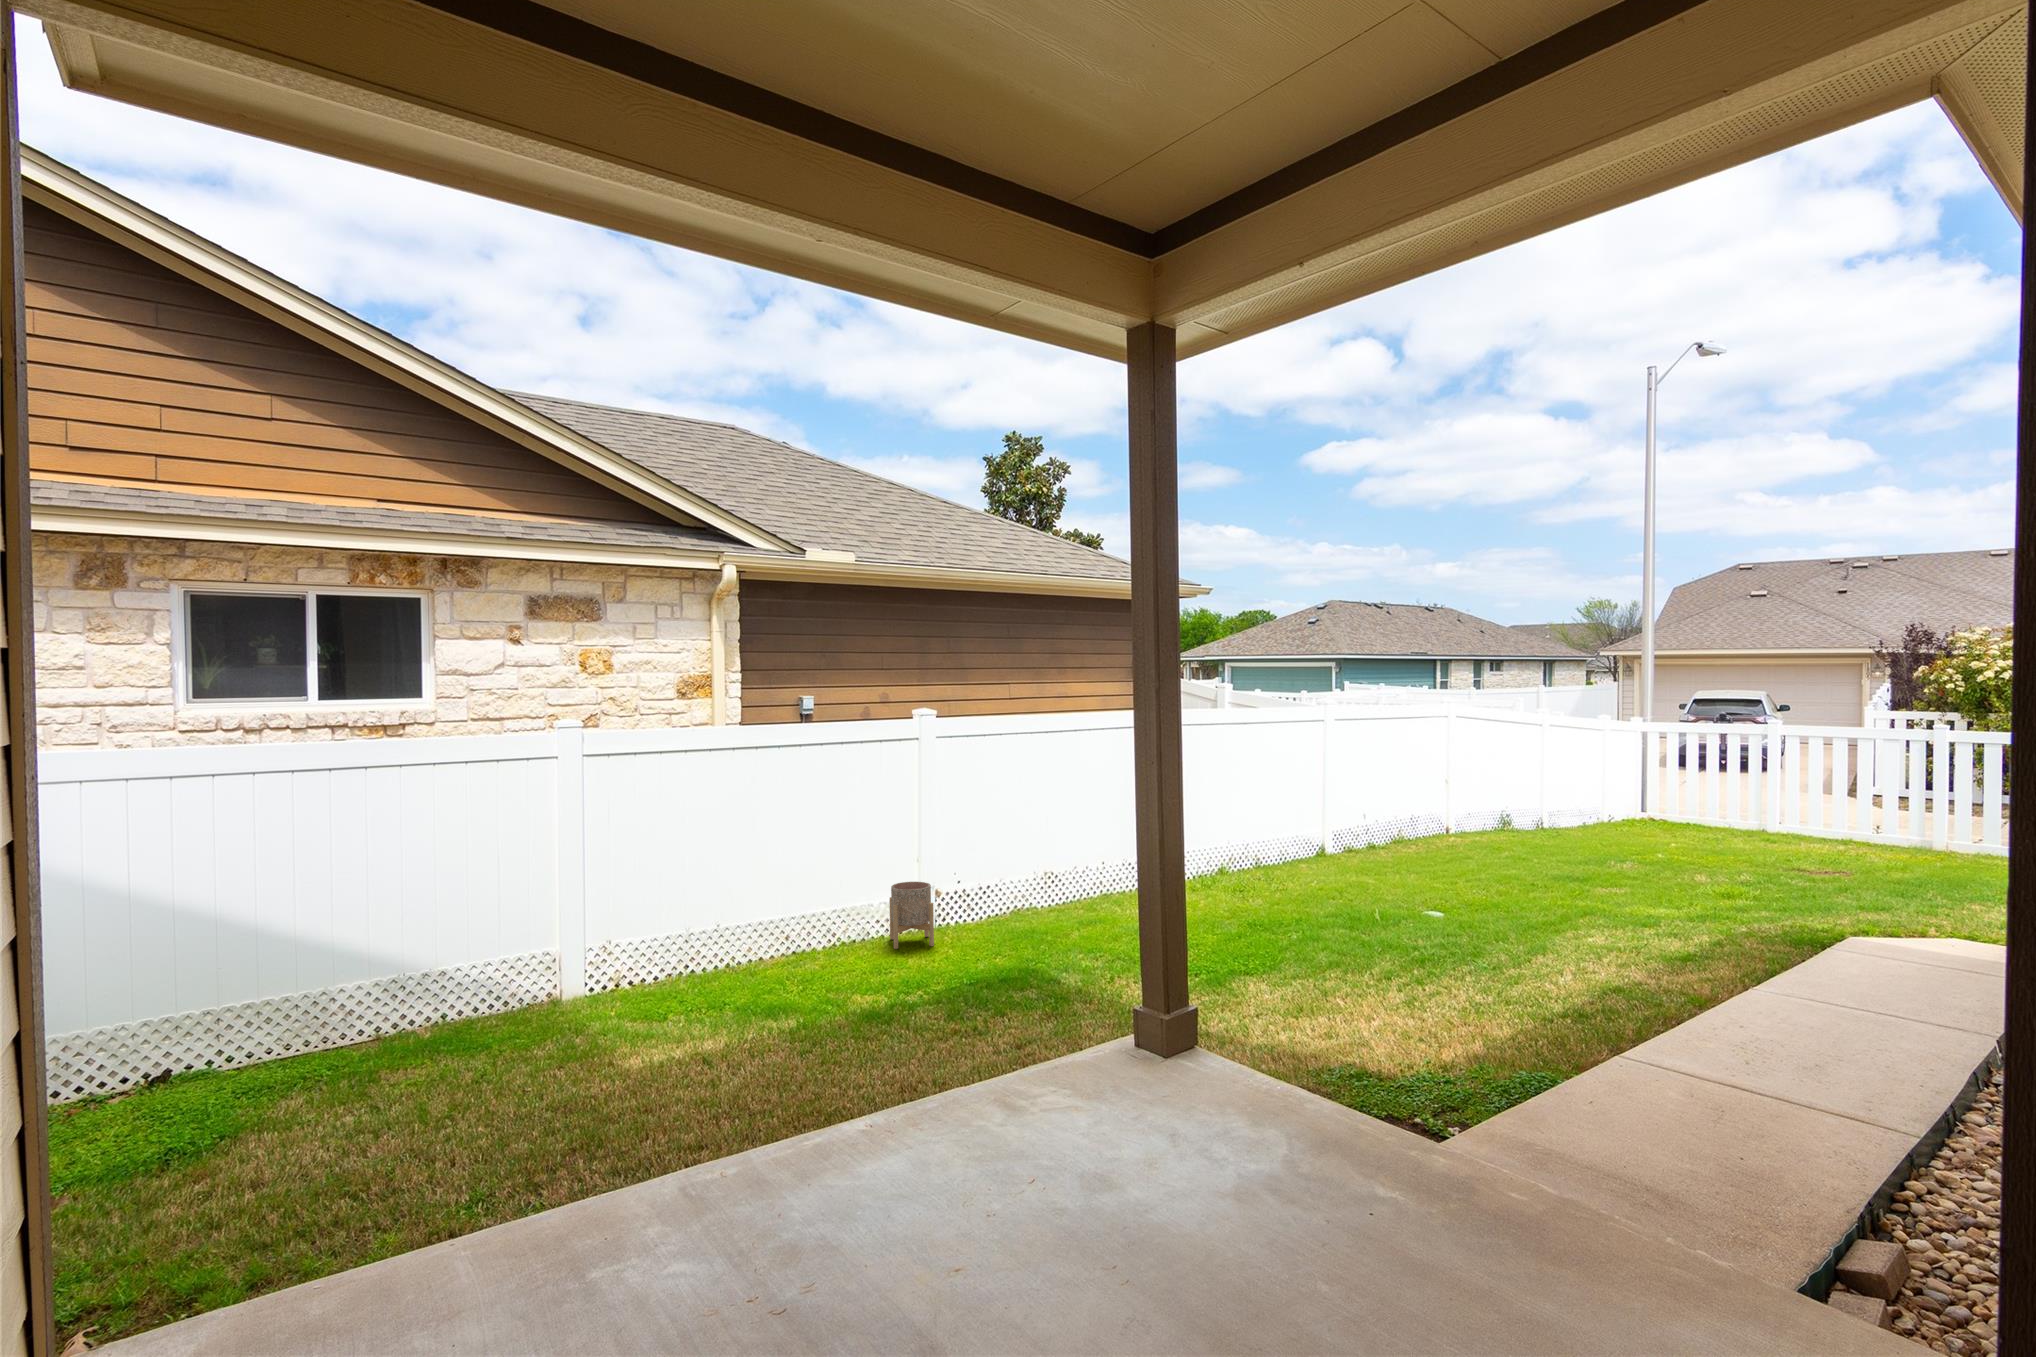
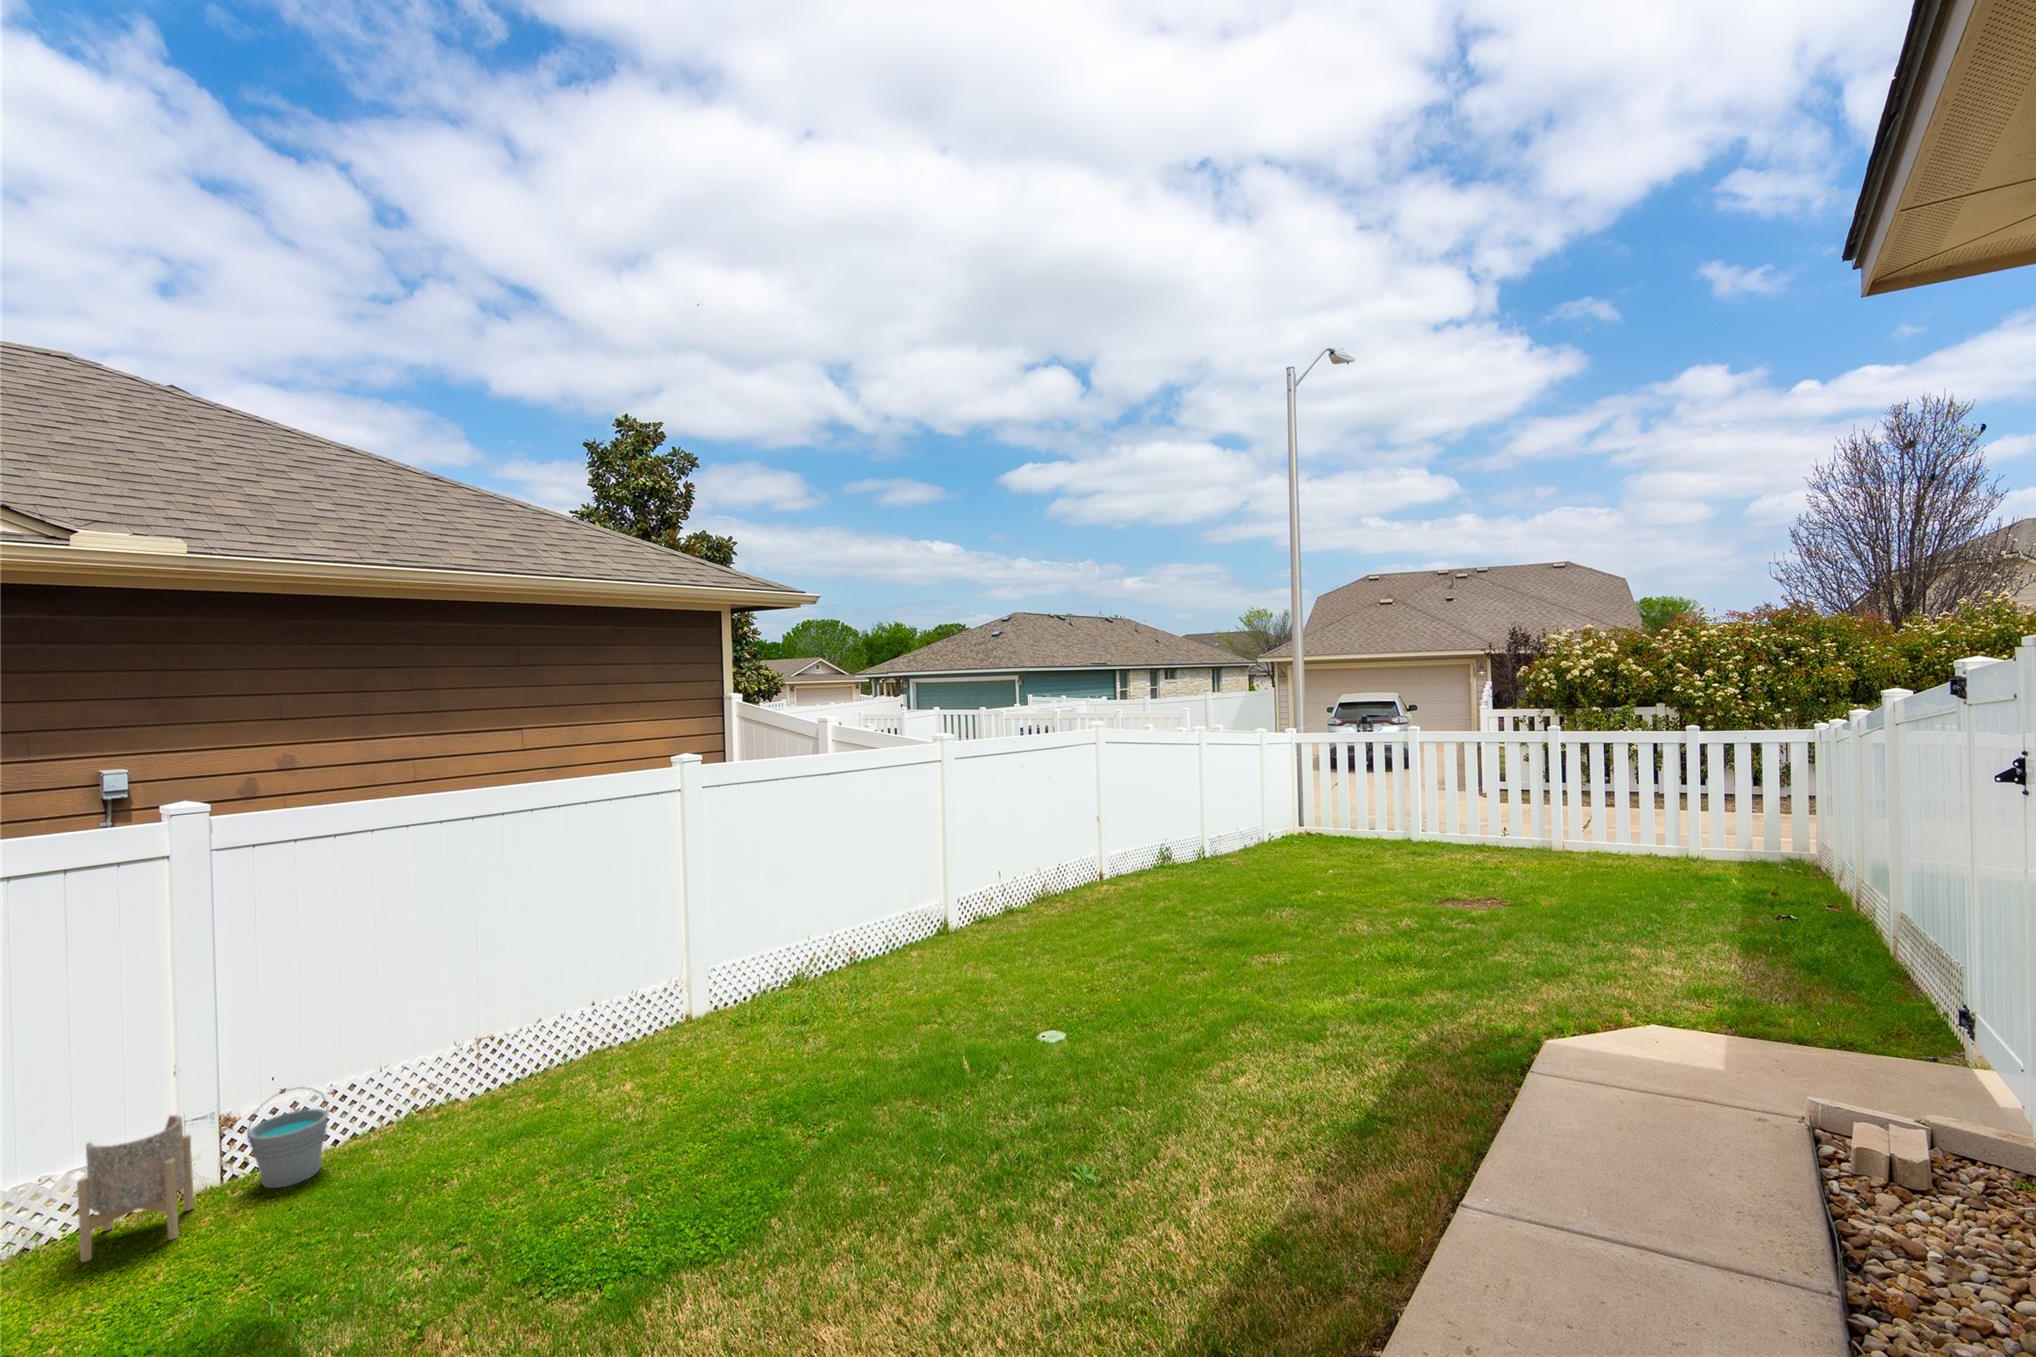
bucket: none [949,880,987,934] -> present [247,1089,328,1188]

